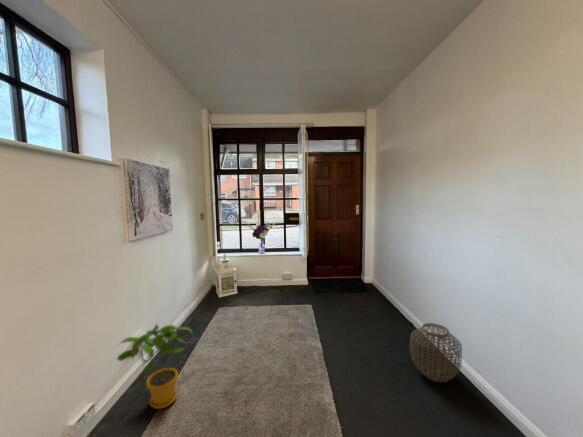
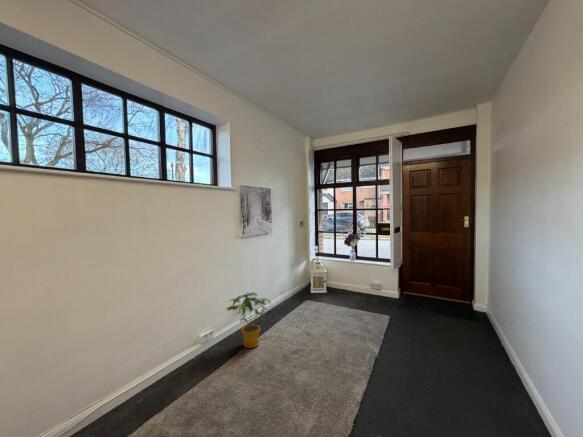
woven basket: present [410,323,462,382] -> none [455,337,510,398]

